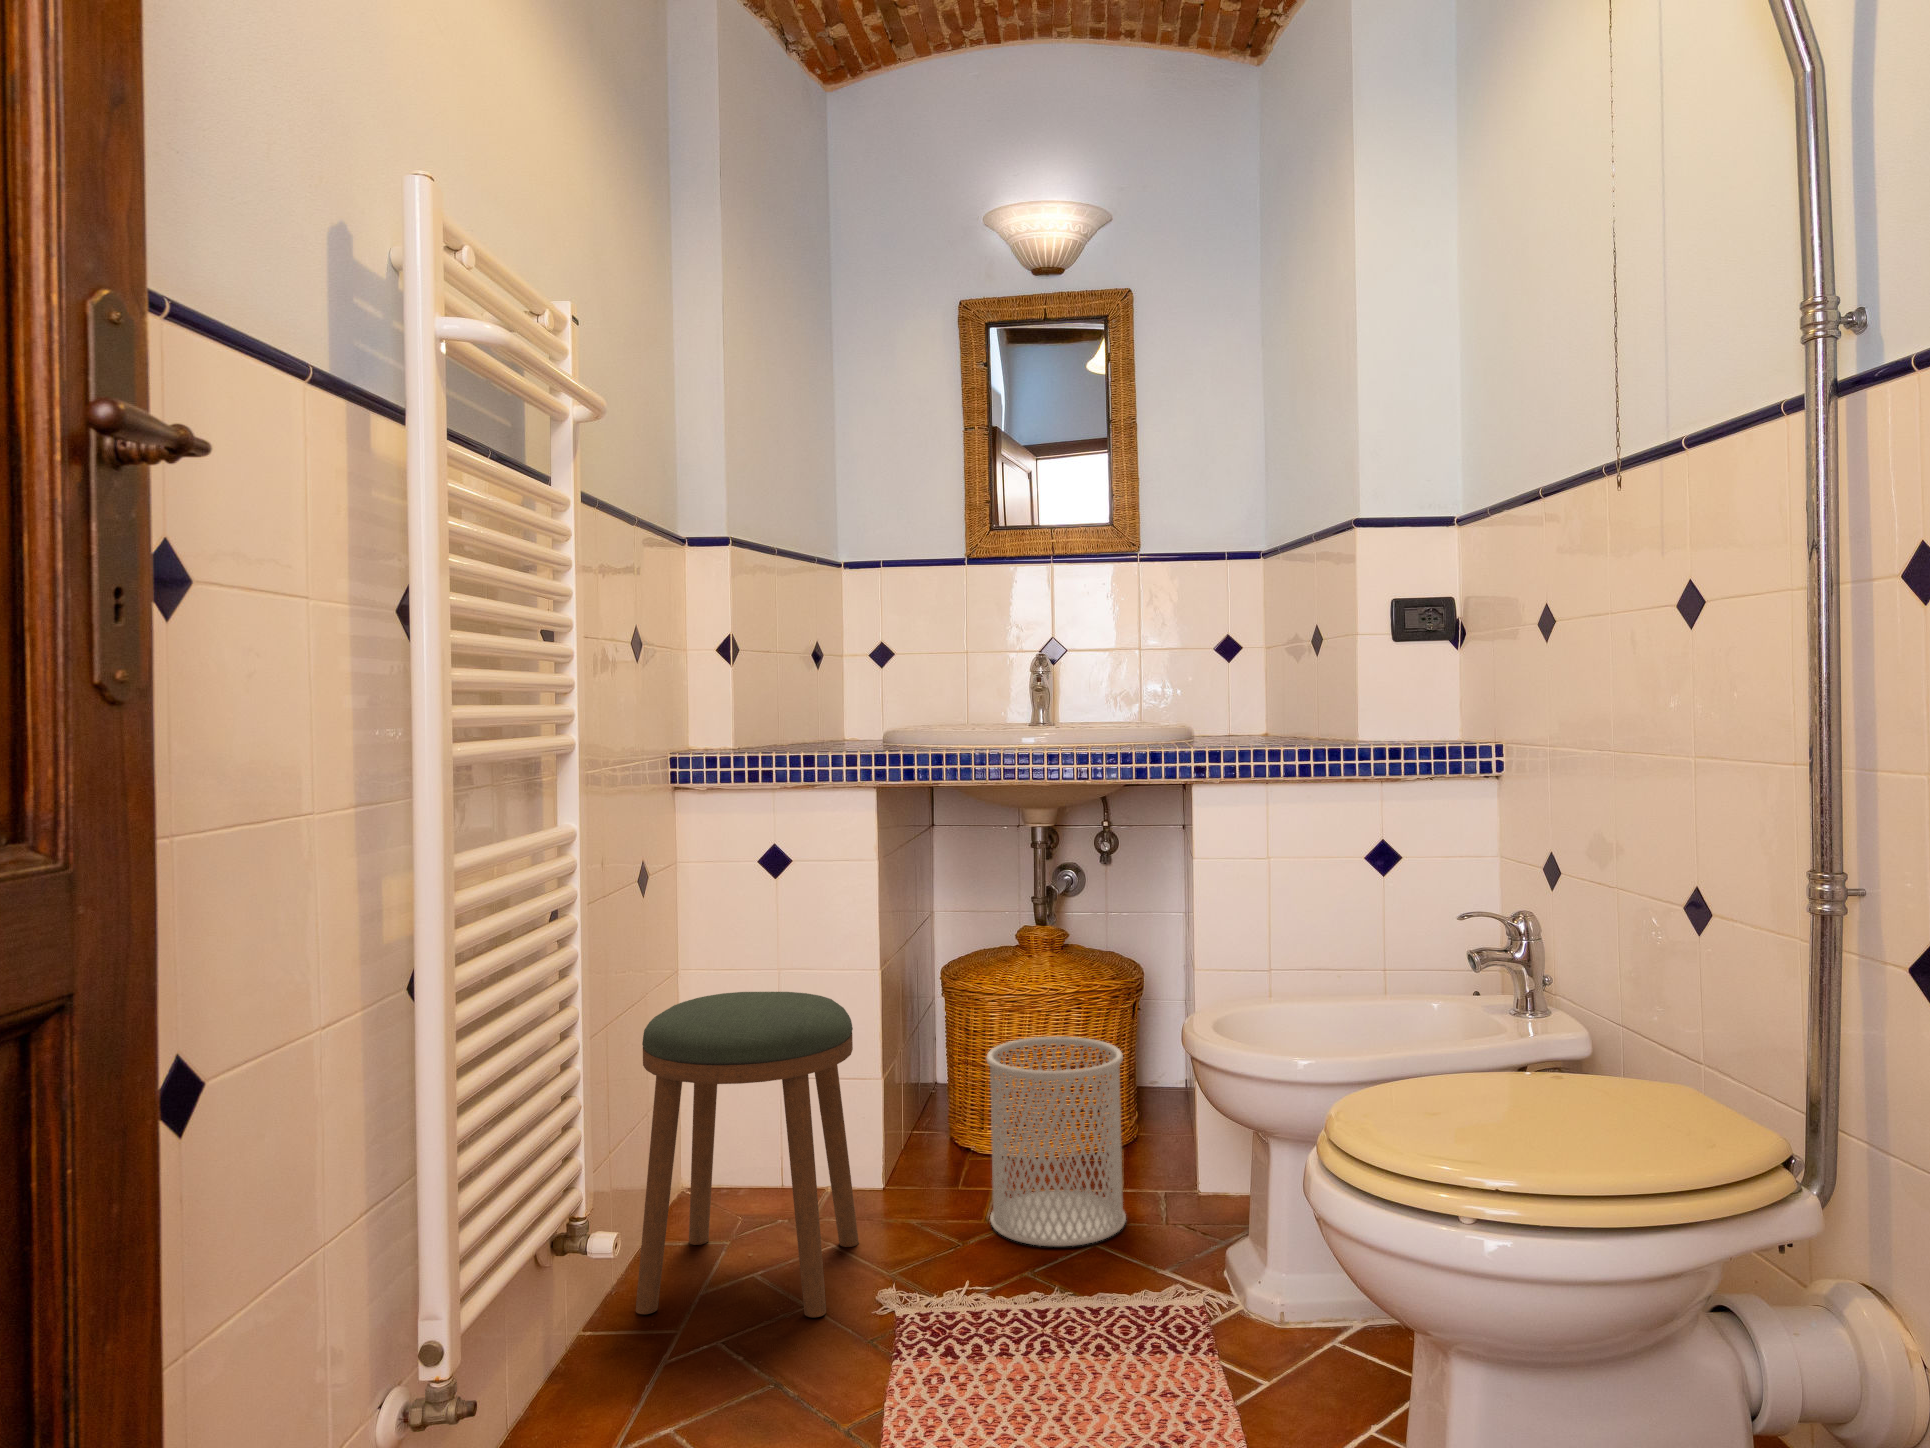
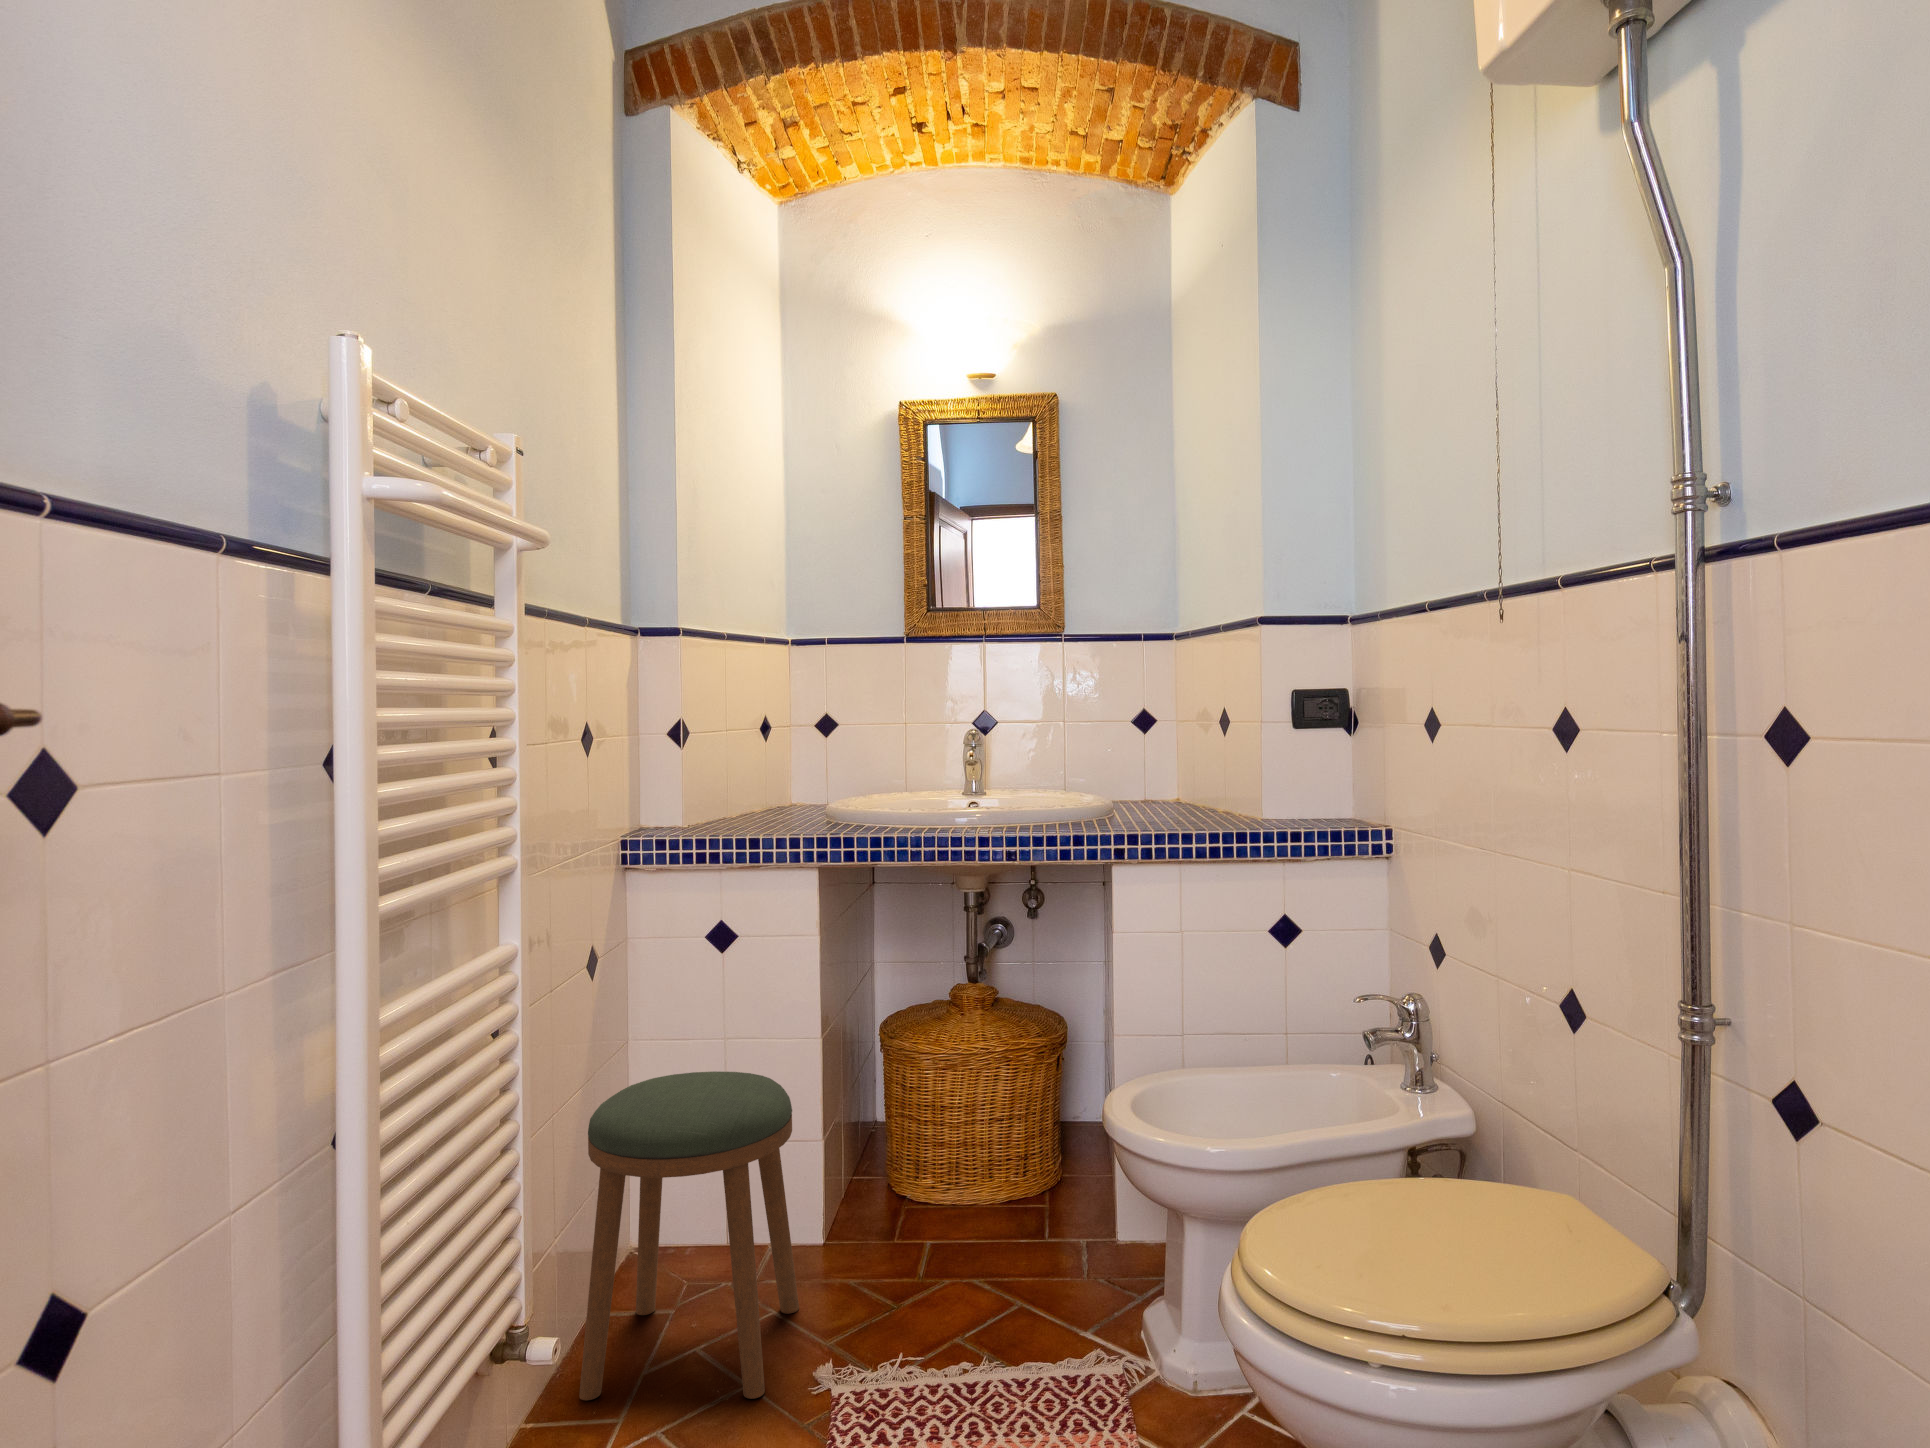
wastebasket: present [986,1036,1126,1246] -> none [920,1100,1051,1308]

